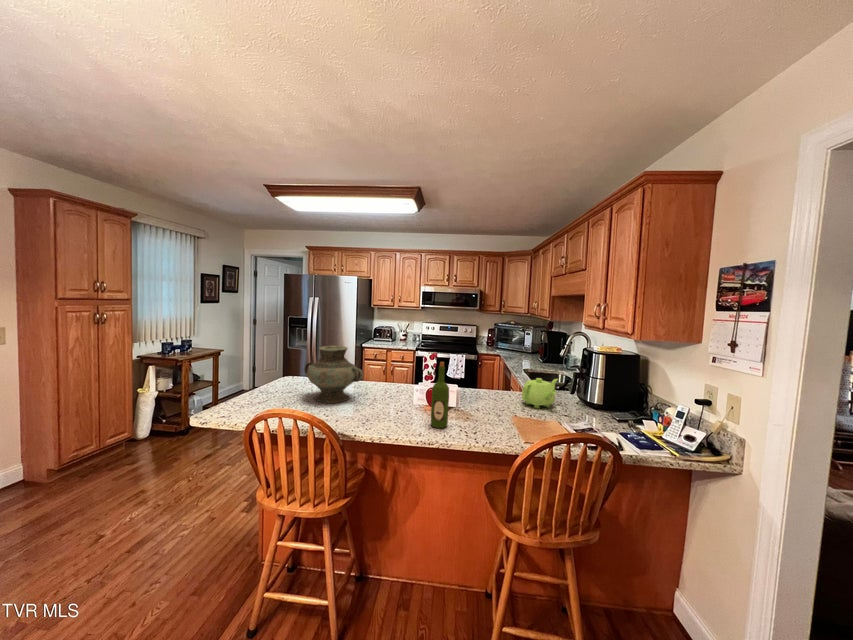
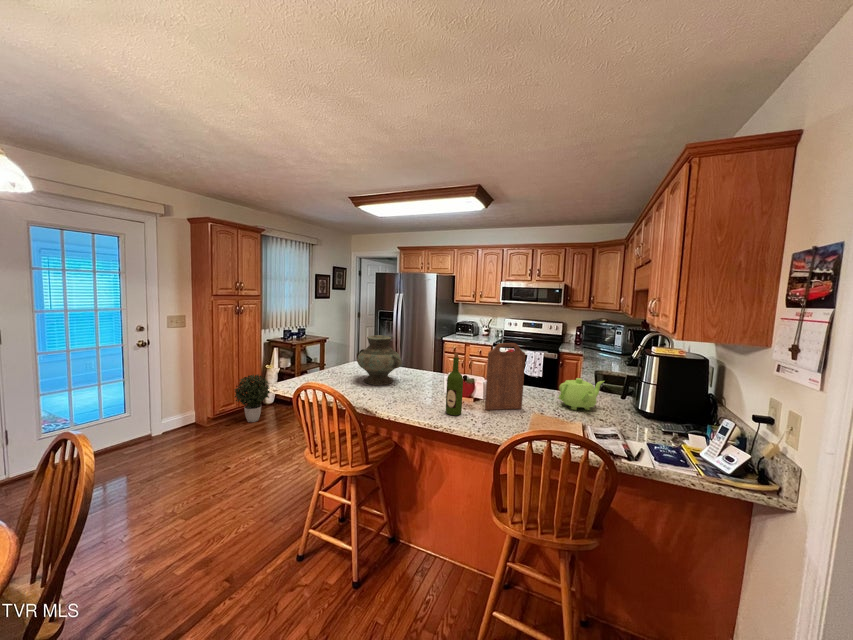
cutting board: none [465,348,499,418] -> present [485,343,525,410]
potted plant: none [92,402,152,467] -> present [234,374,270,422]

